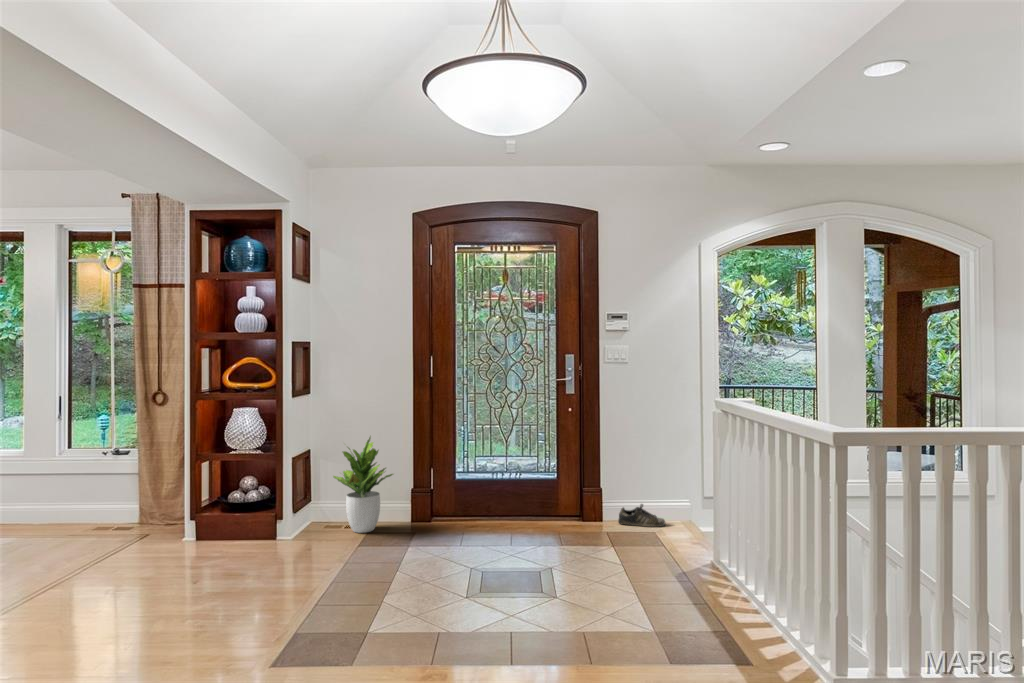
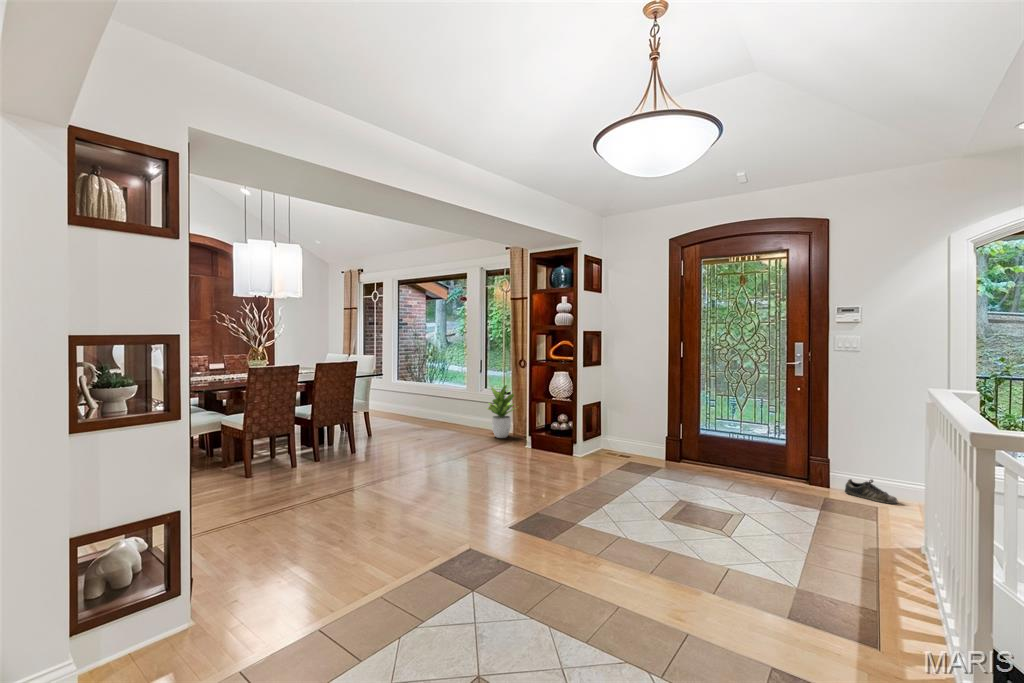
potted plant: present [333,437,393,533] -> present [487,385,516,438]

